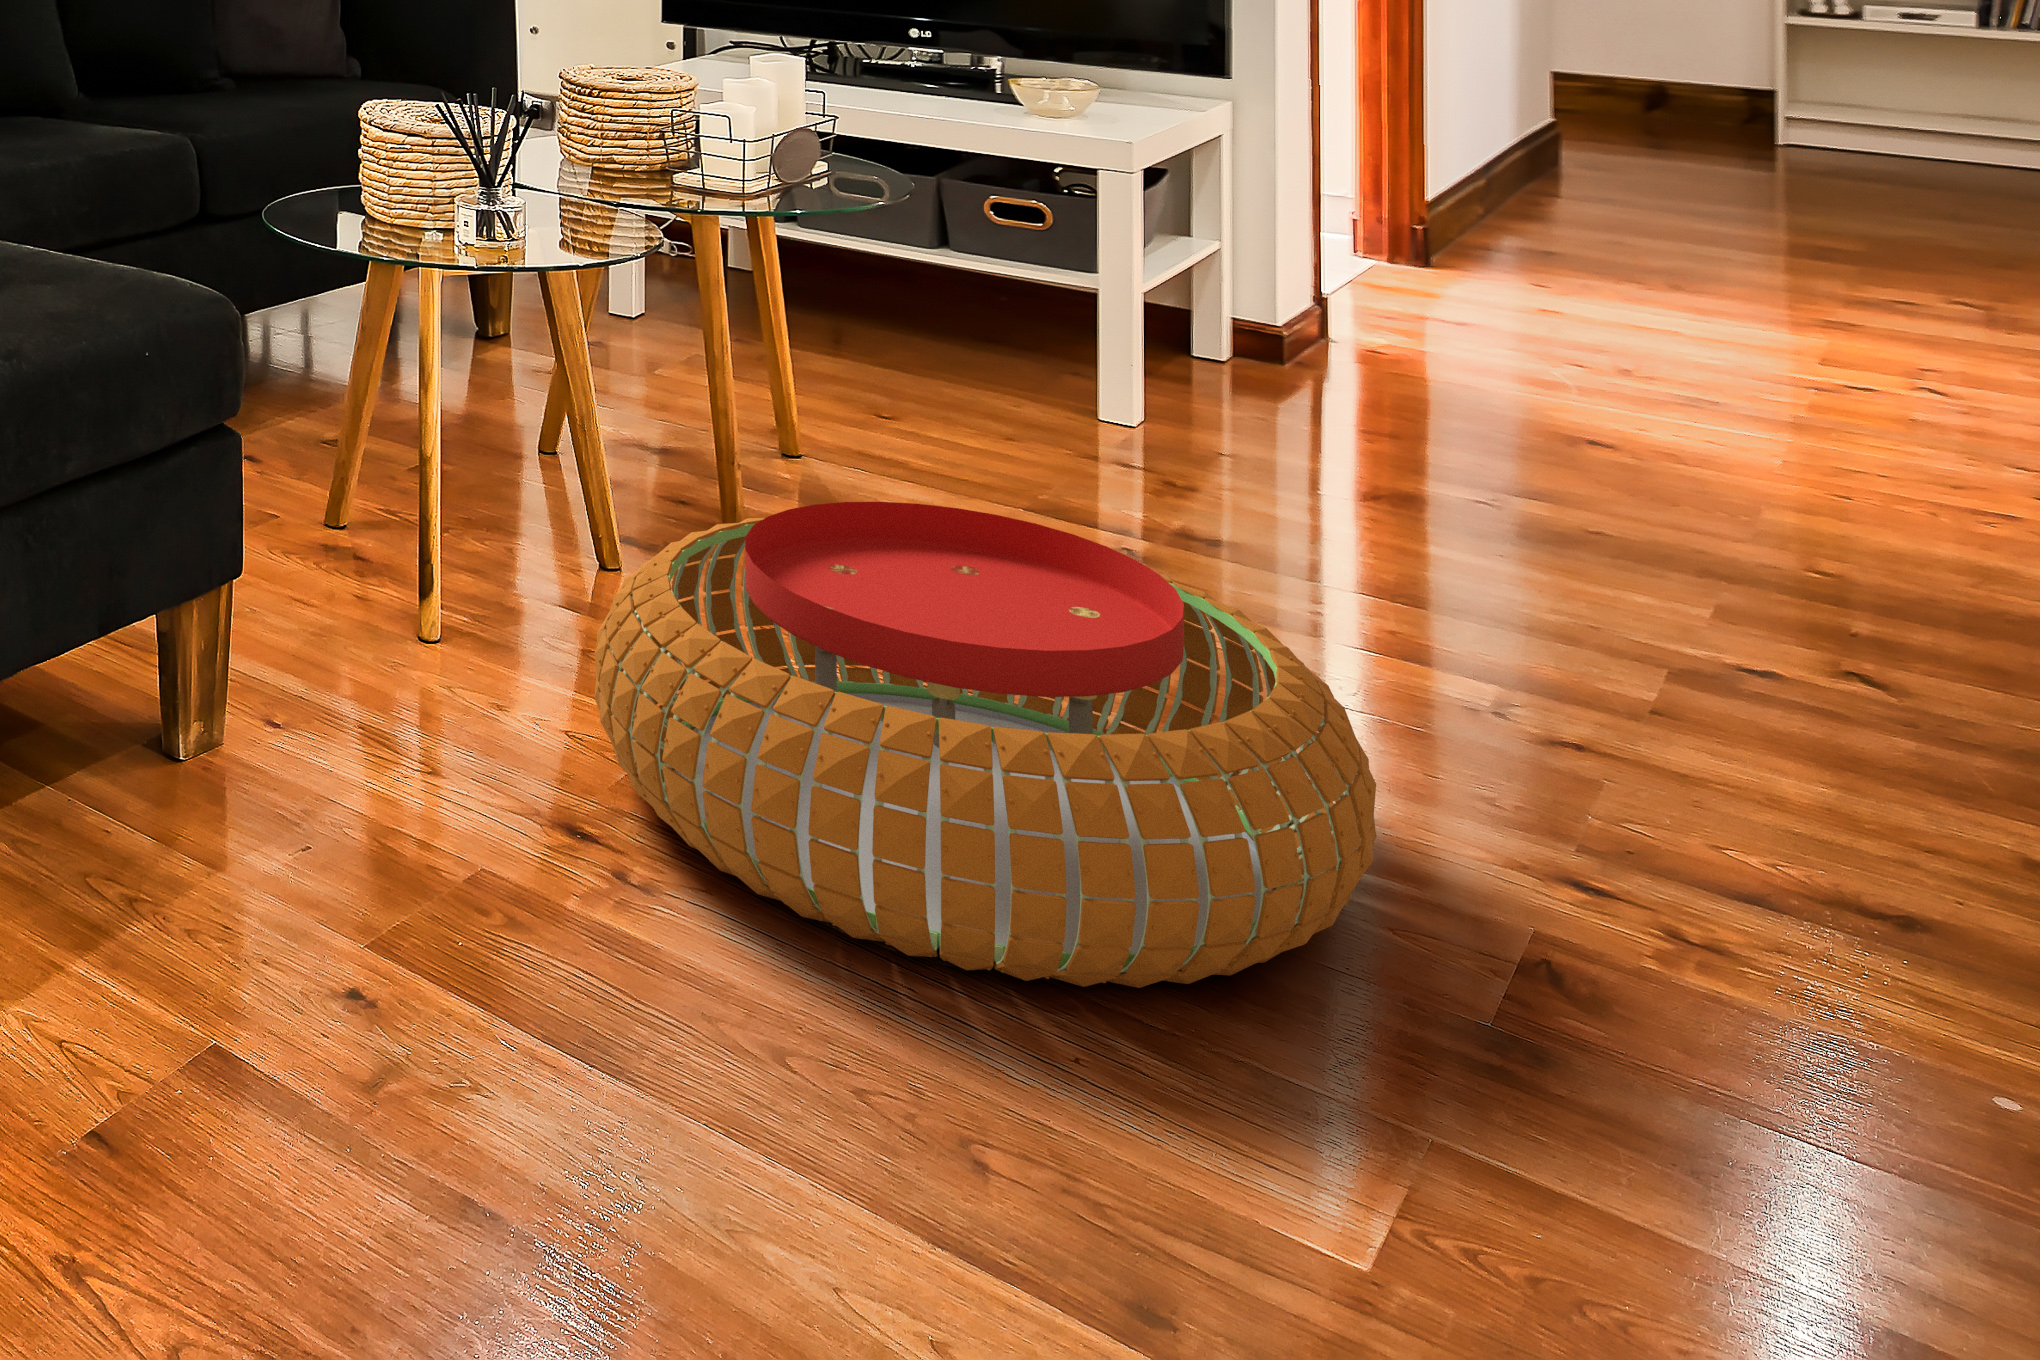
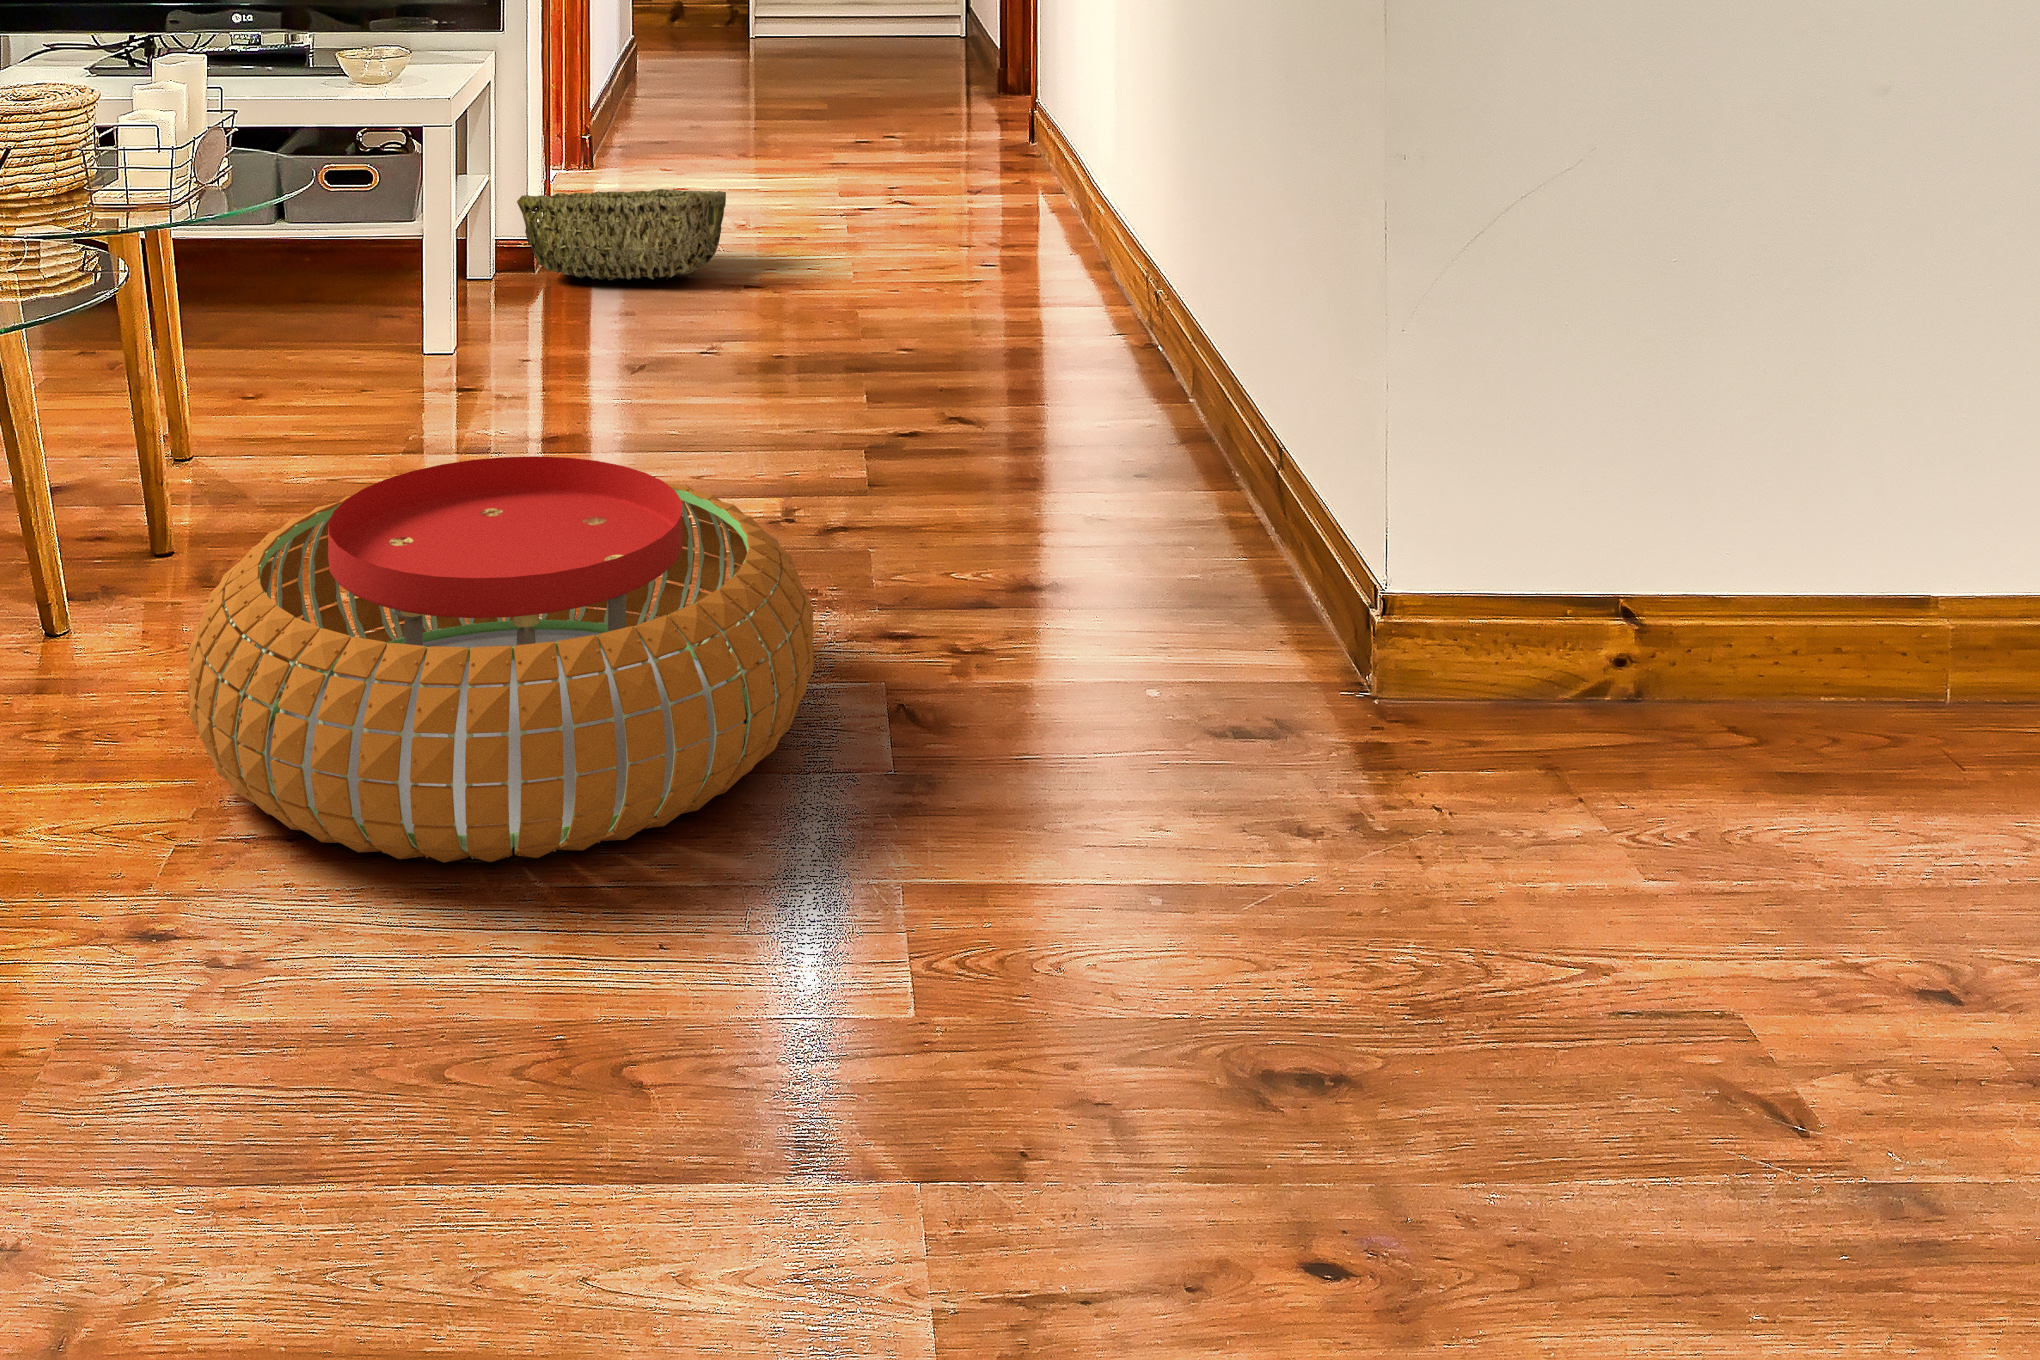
woven basket: none [1255,263,1572,400] -> present [517,189,726,280]

